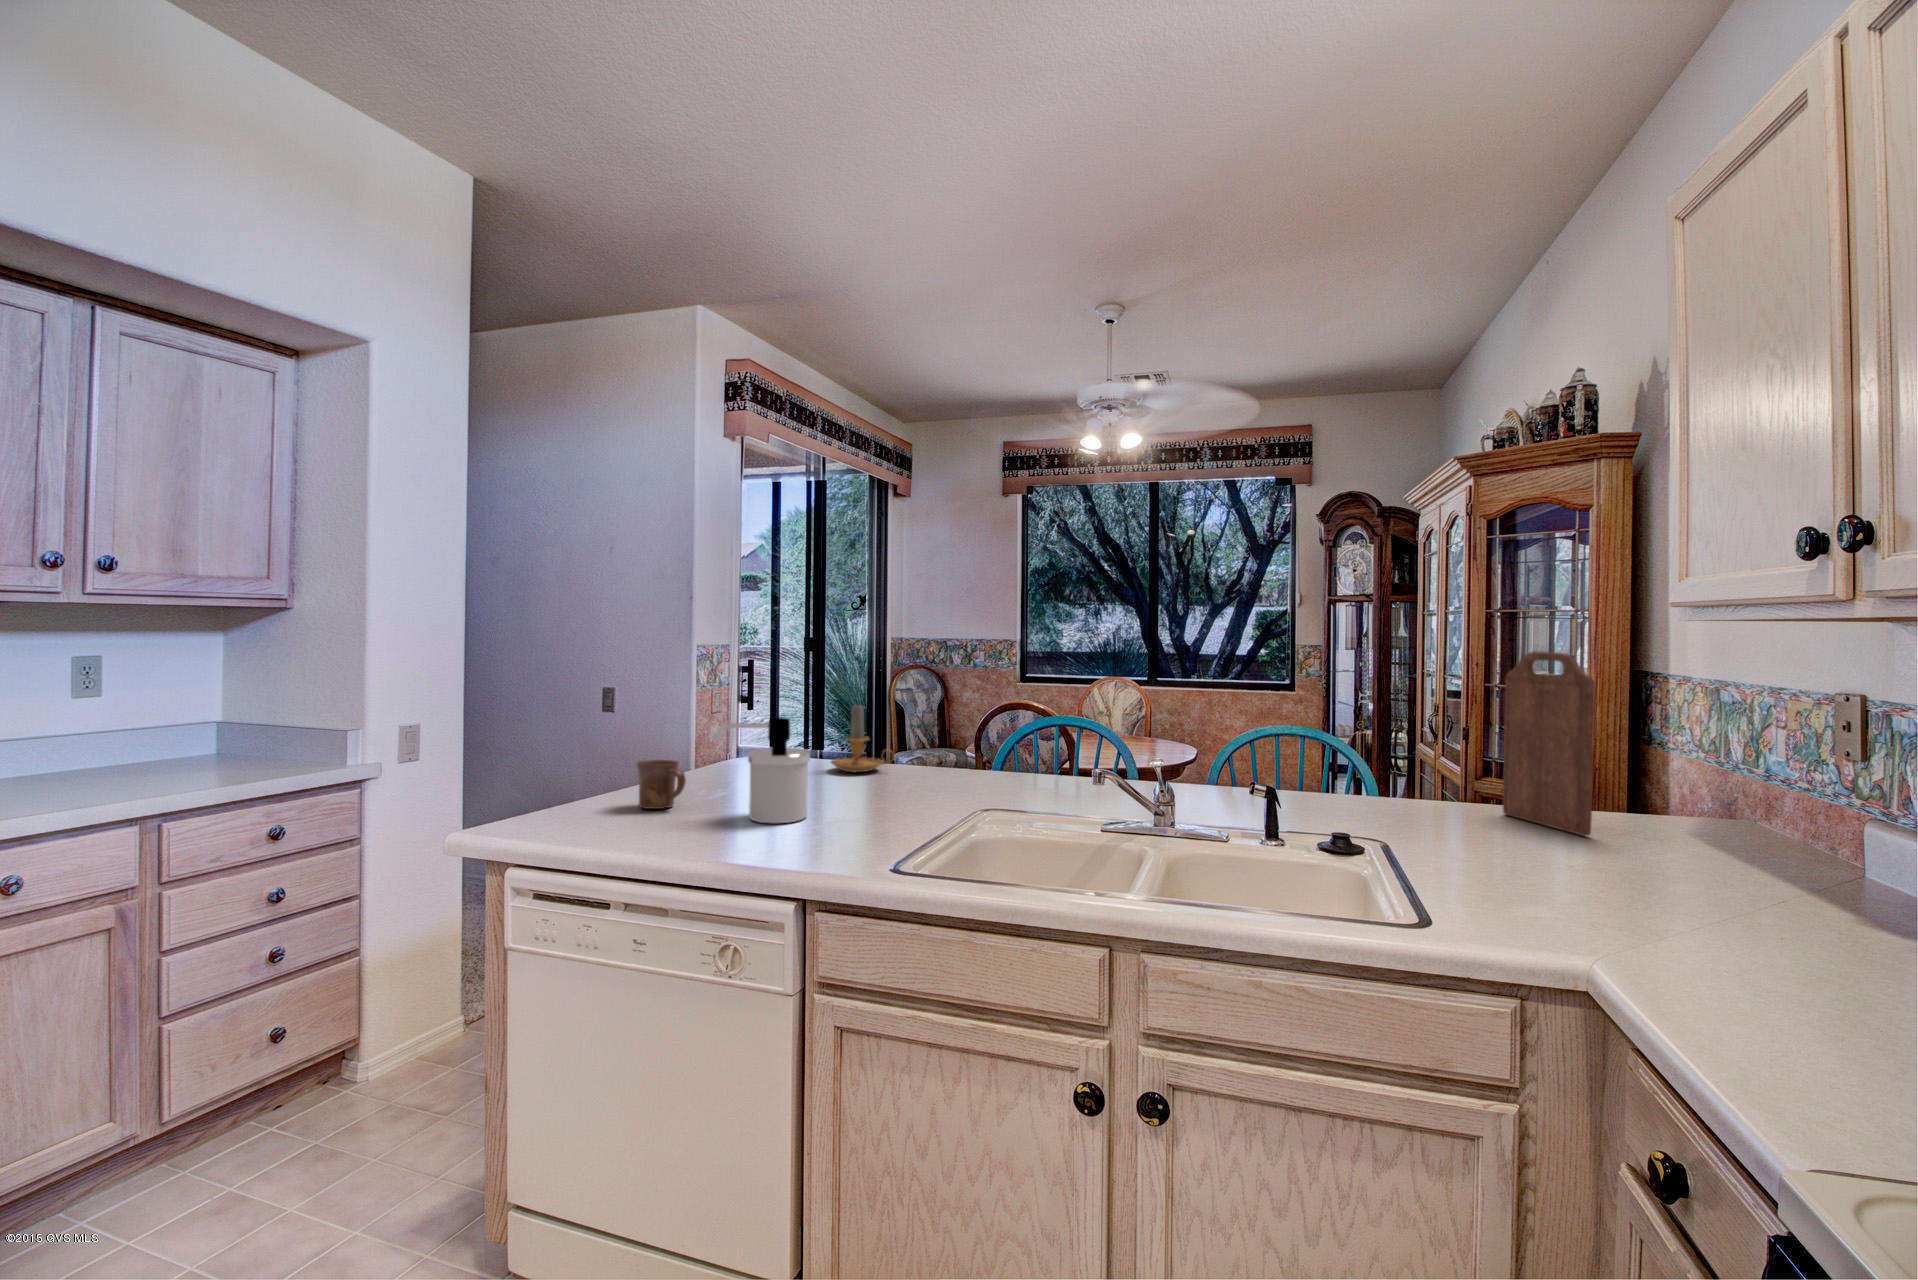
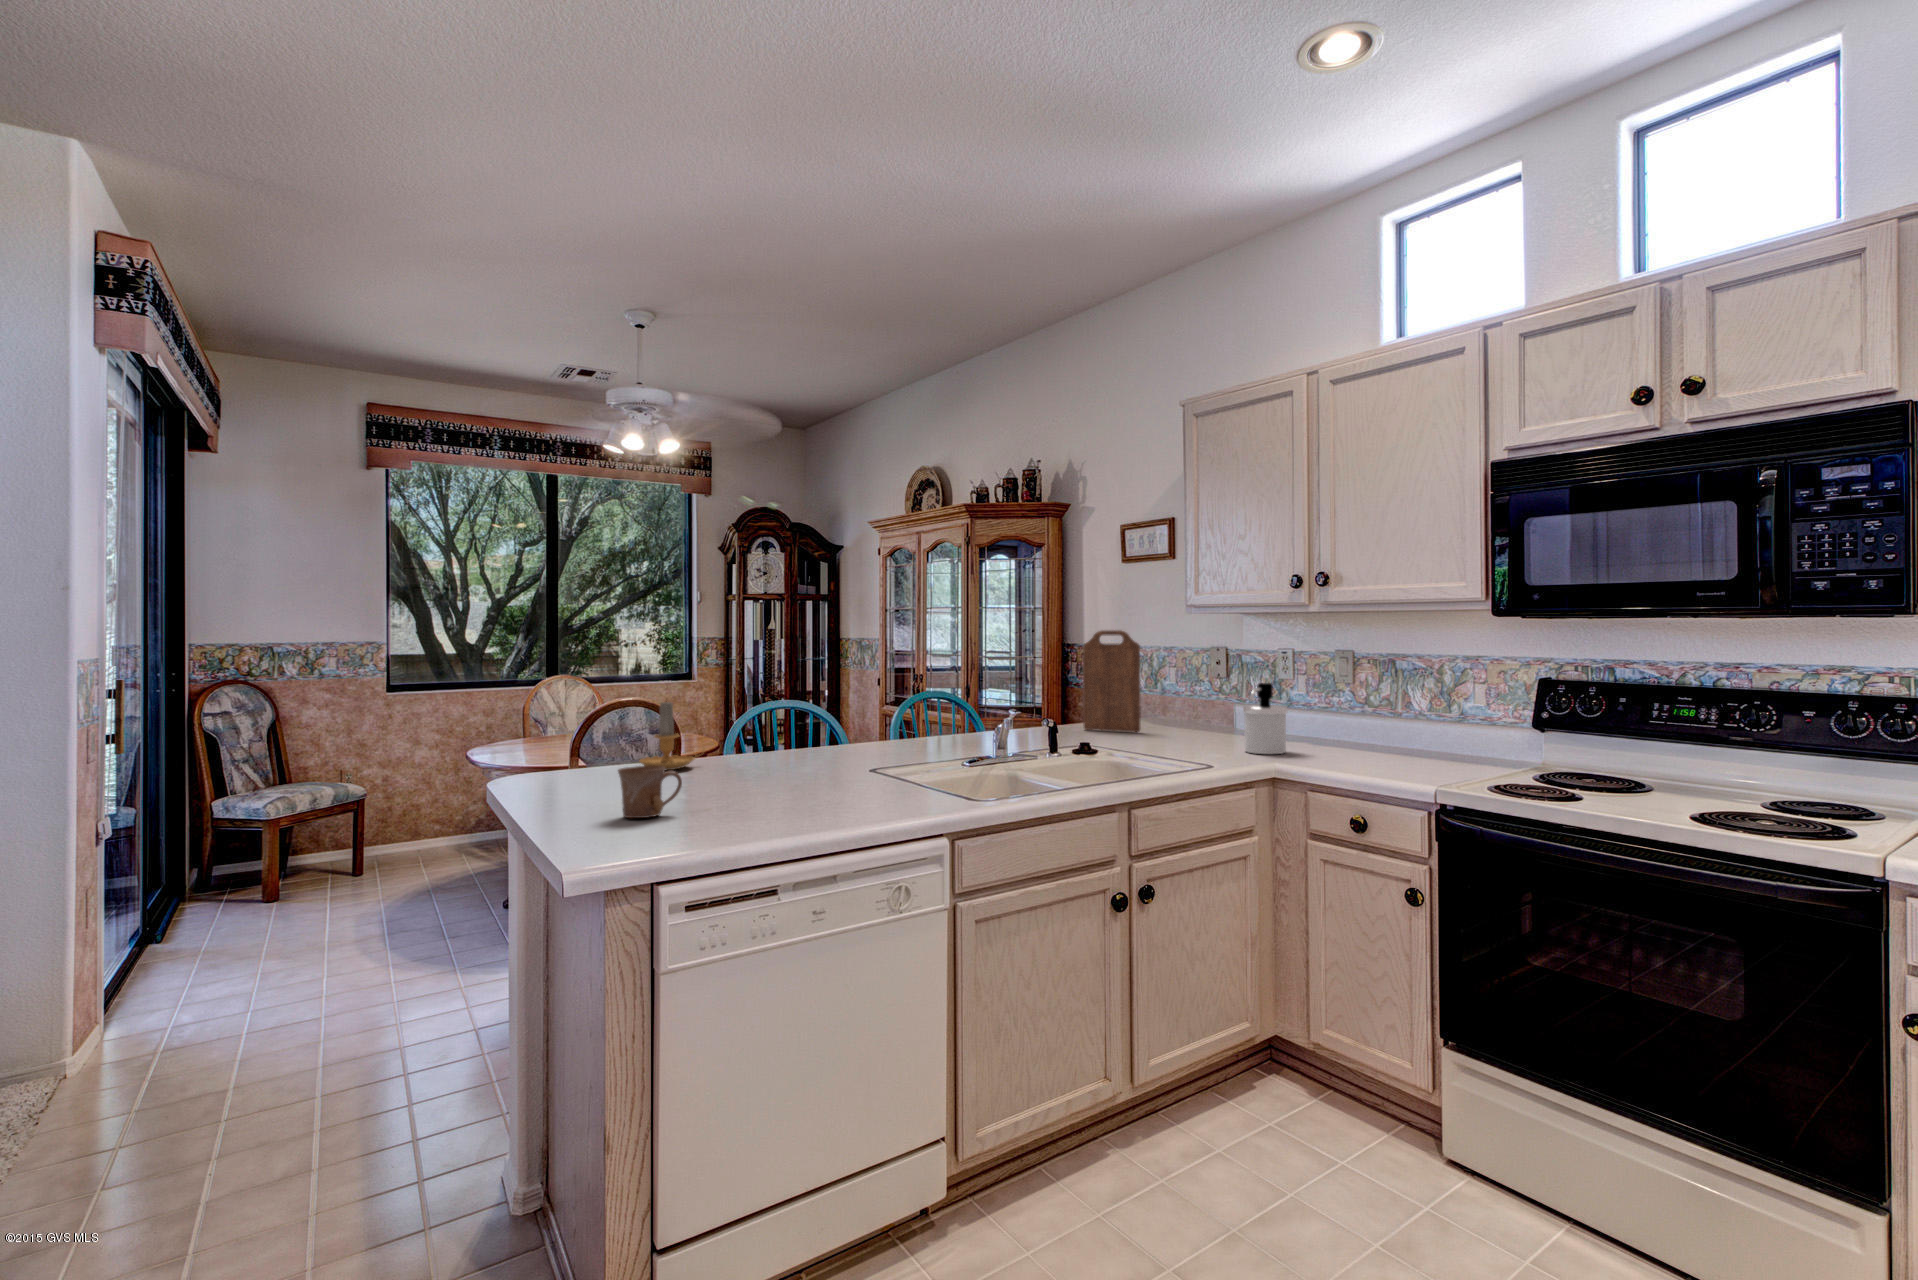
soap dispenser: present [713,717,810,823] -> present [1243,683,1287,754]

